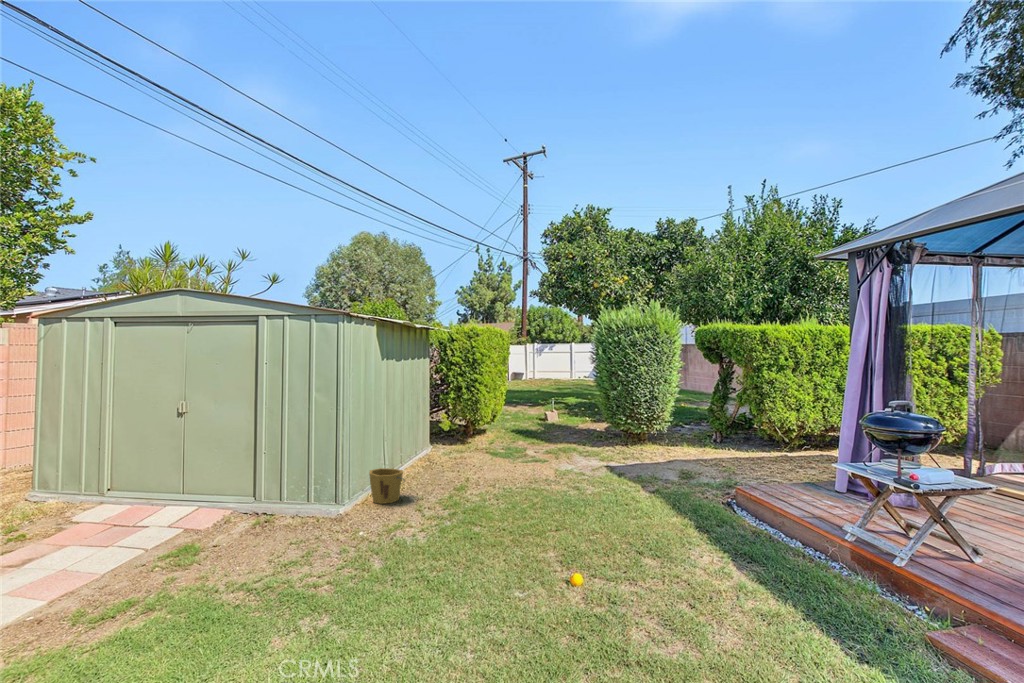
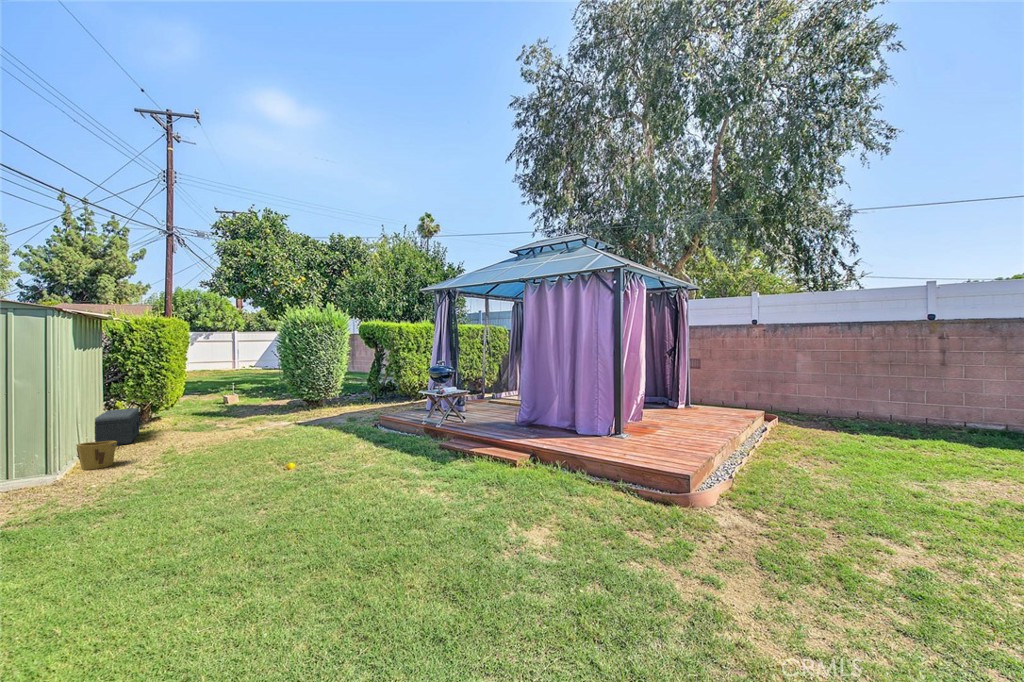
storage bench: none [410,424,455,467] -> present [95,408,139,445]

